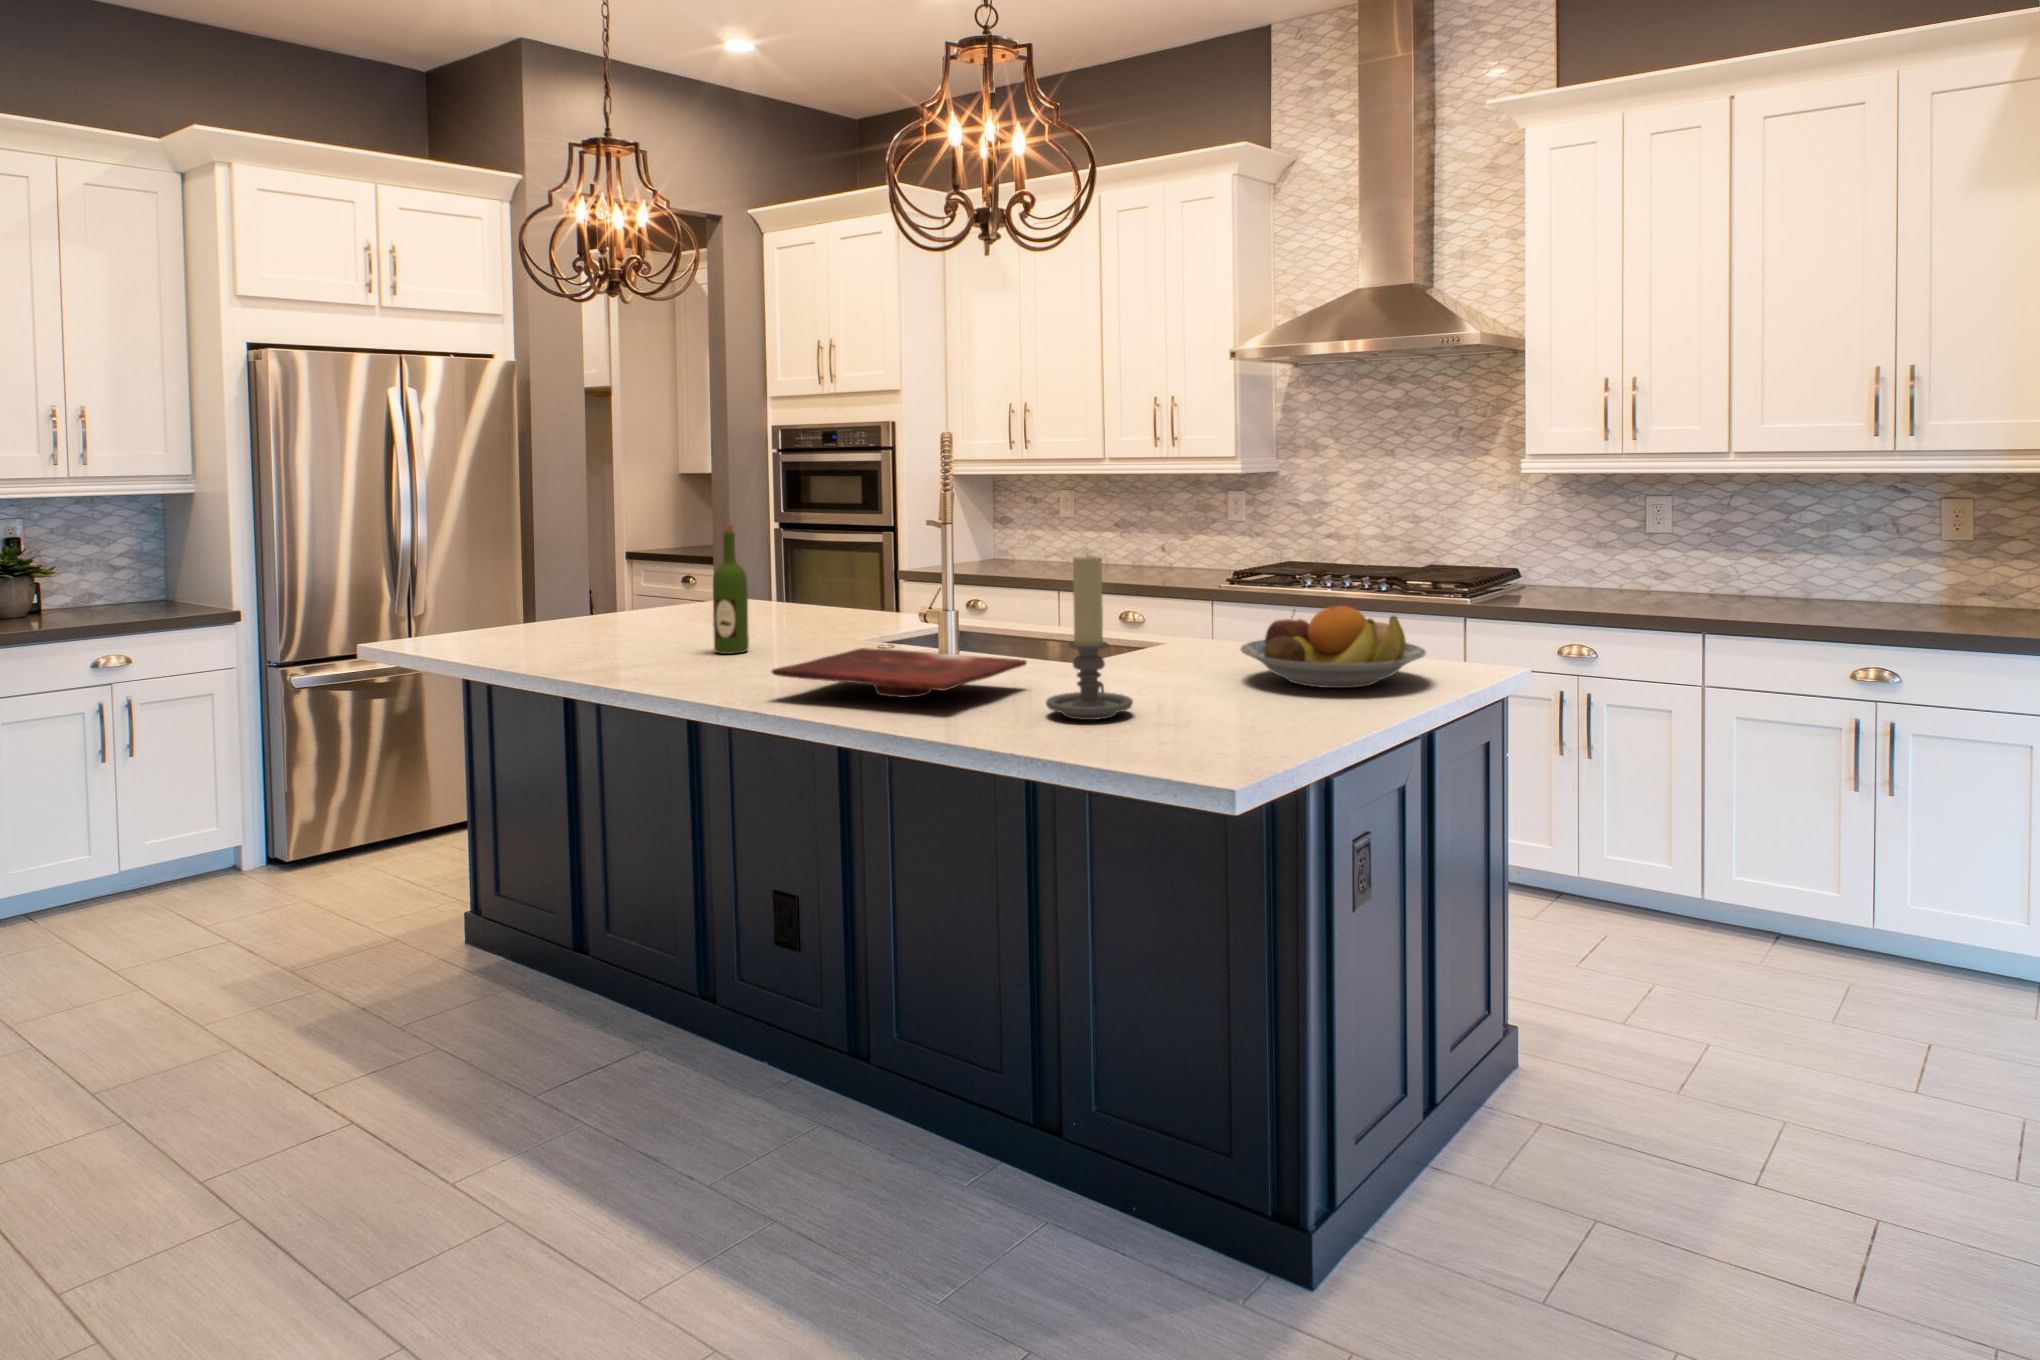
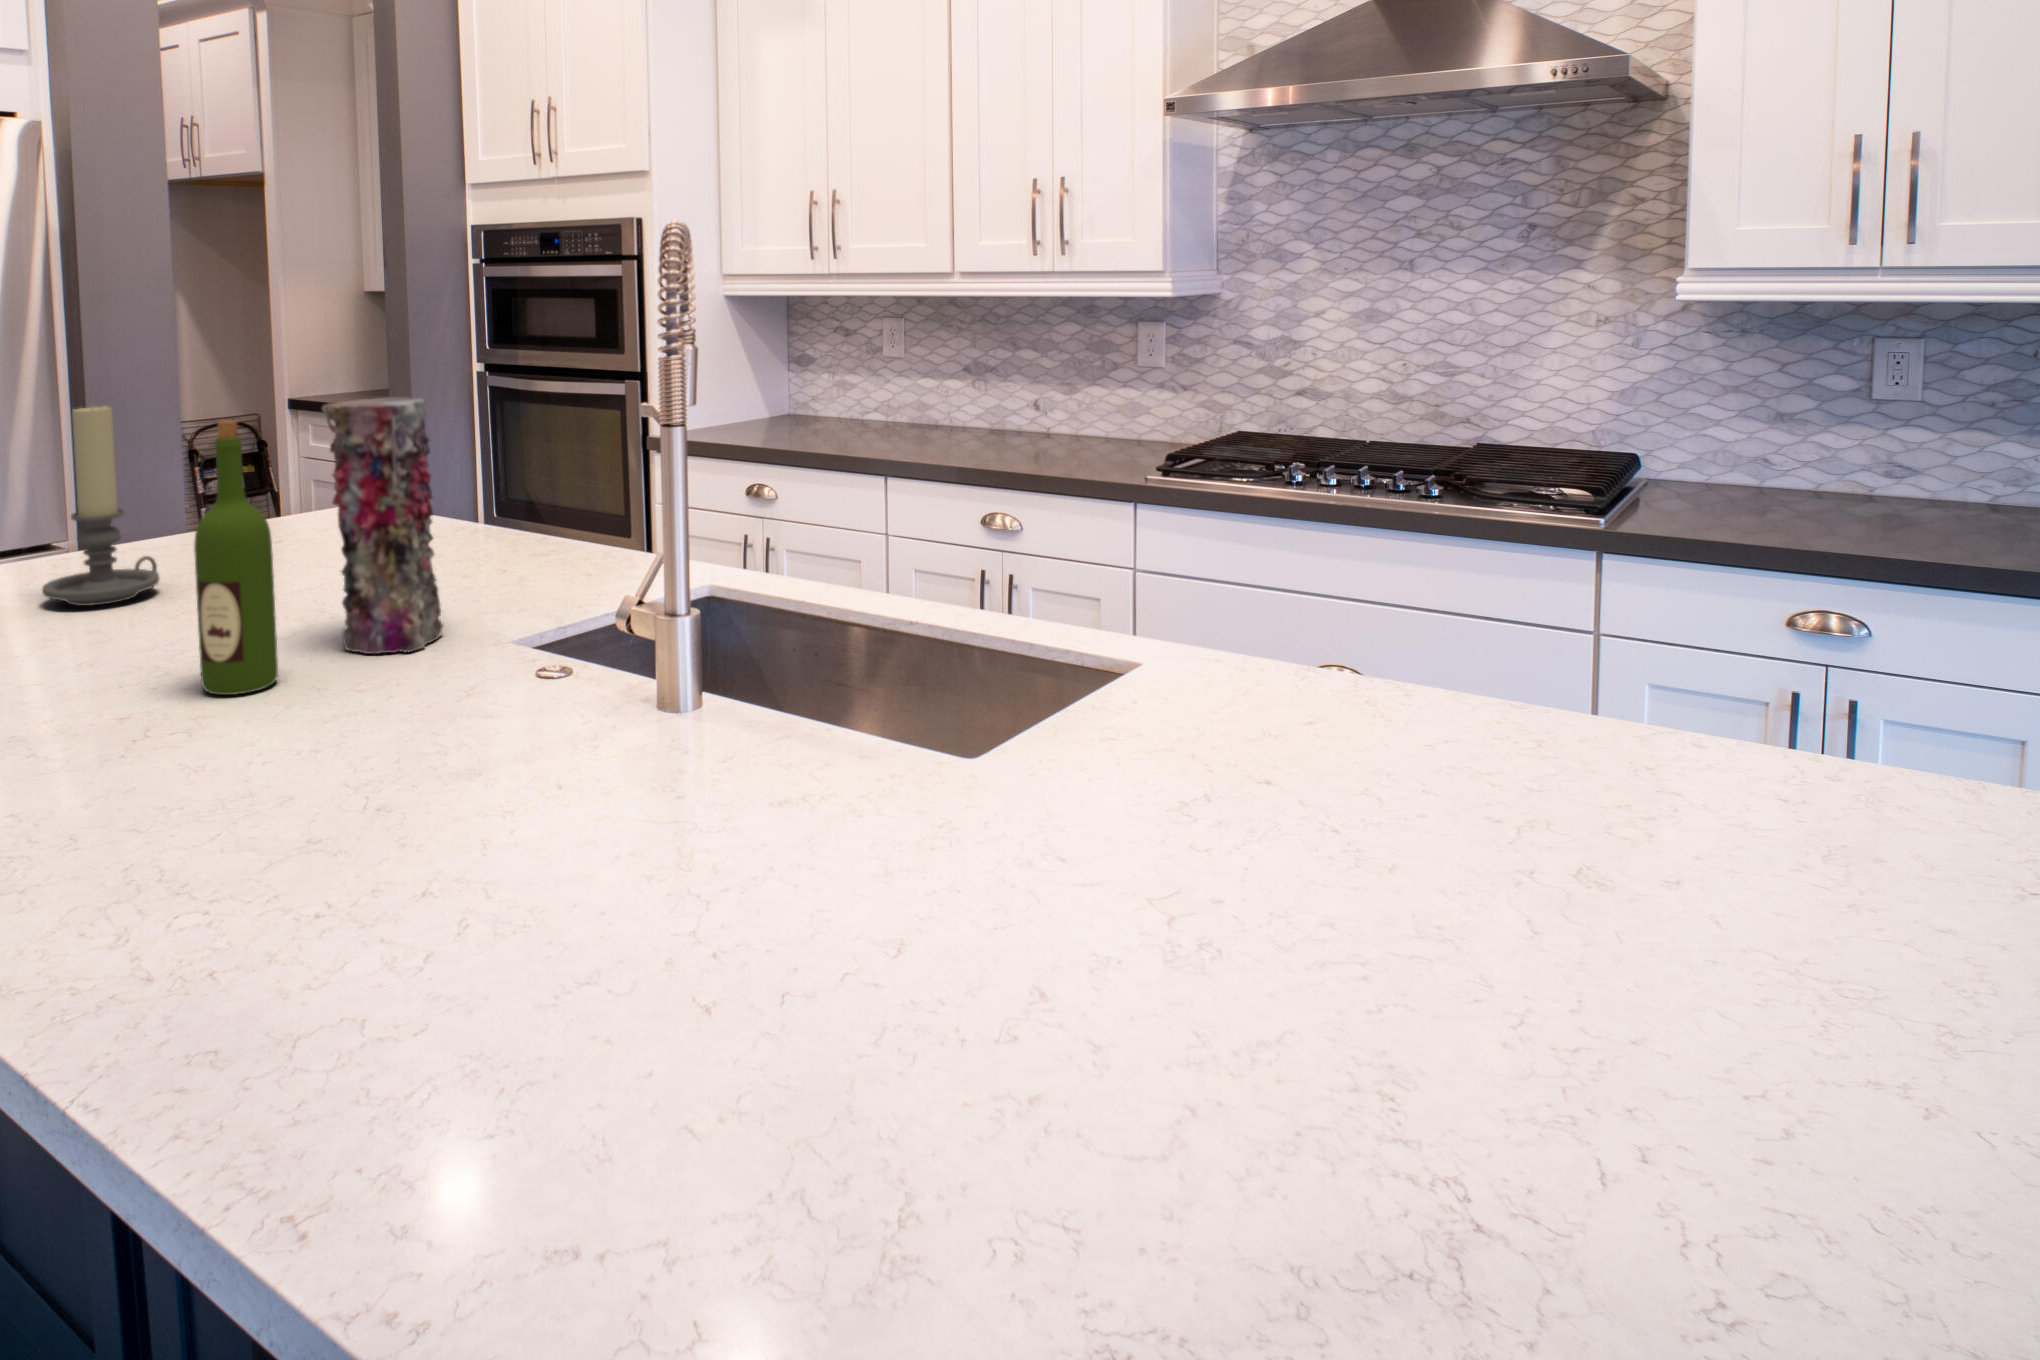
vase: none [764,518,819,643] -> present [322,397,443,654]
candle holder: present [1046,555,1133,720] -> present [42,406,159,606]
fruit bowl: present [1241,606,1426,688] -> none [1417,664,1977,922]
cutting board: present [772,648,1027,698] -> none [169,746,874,1033]

